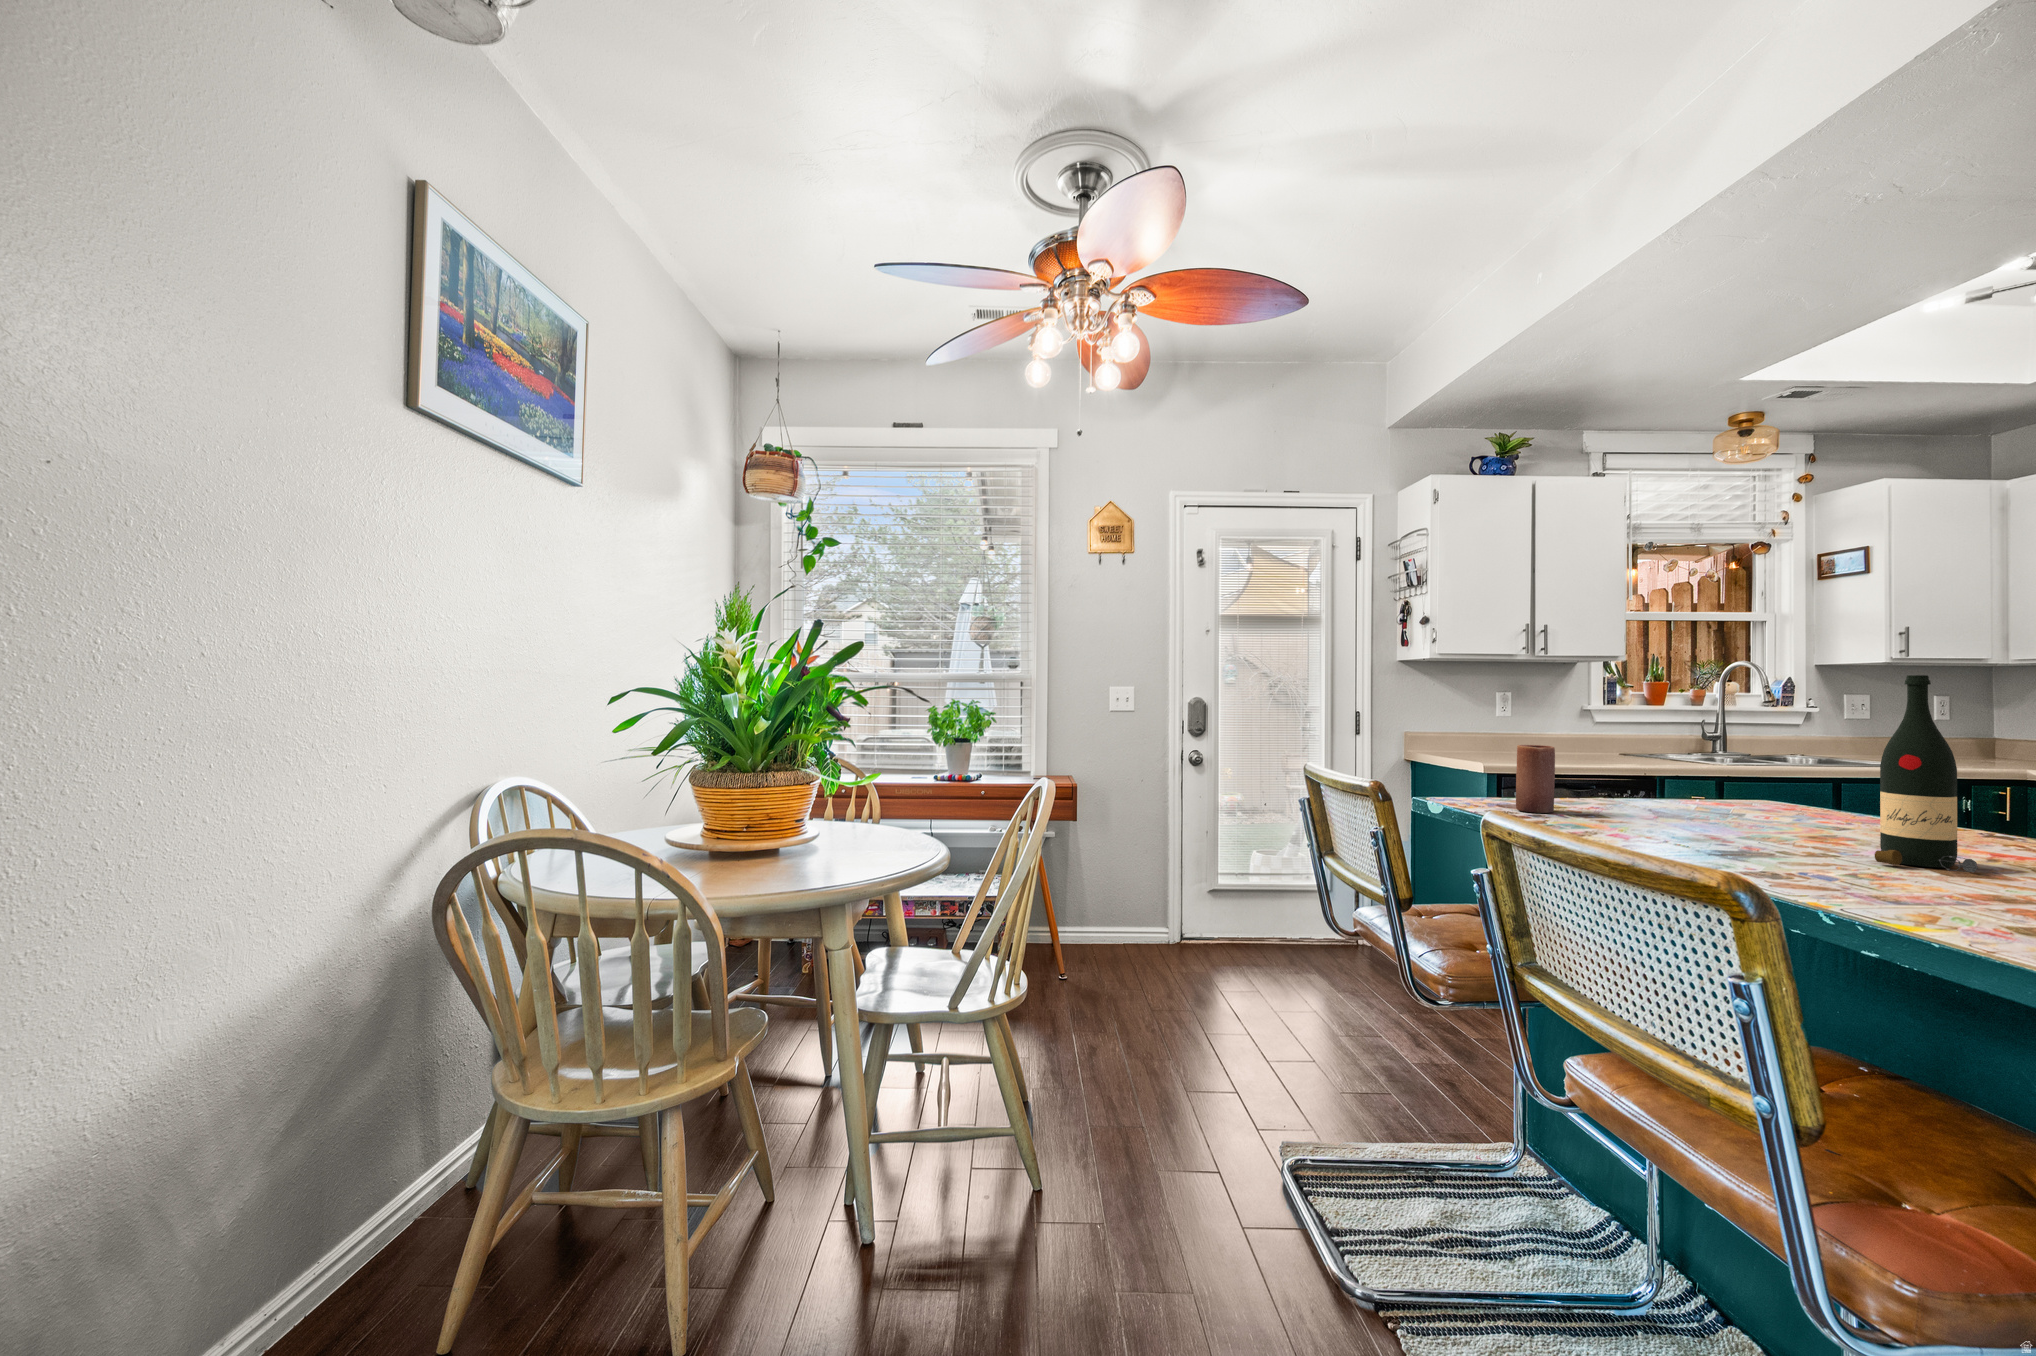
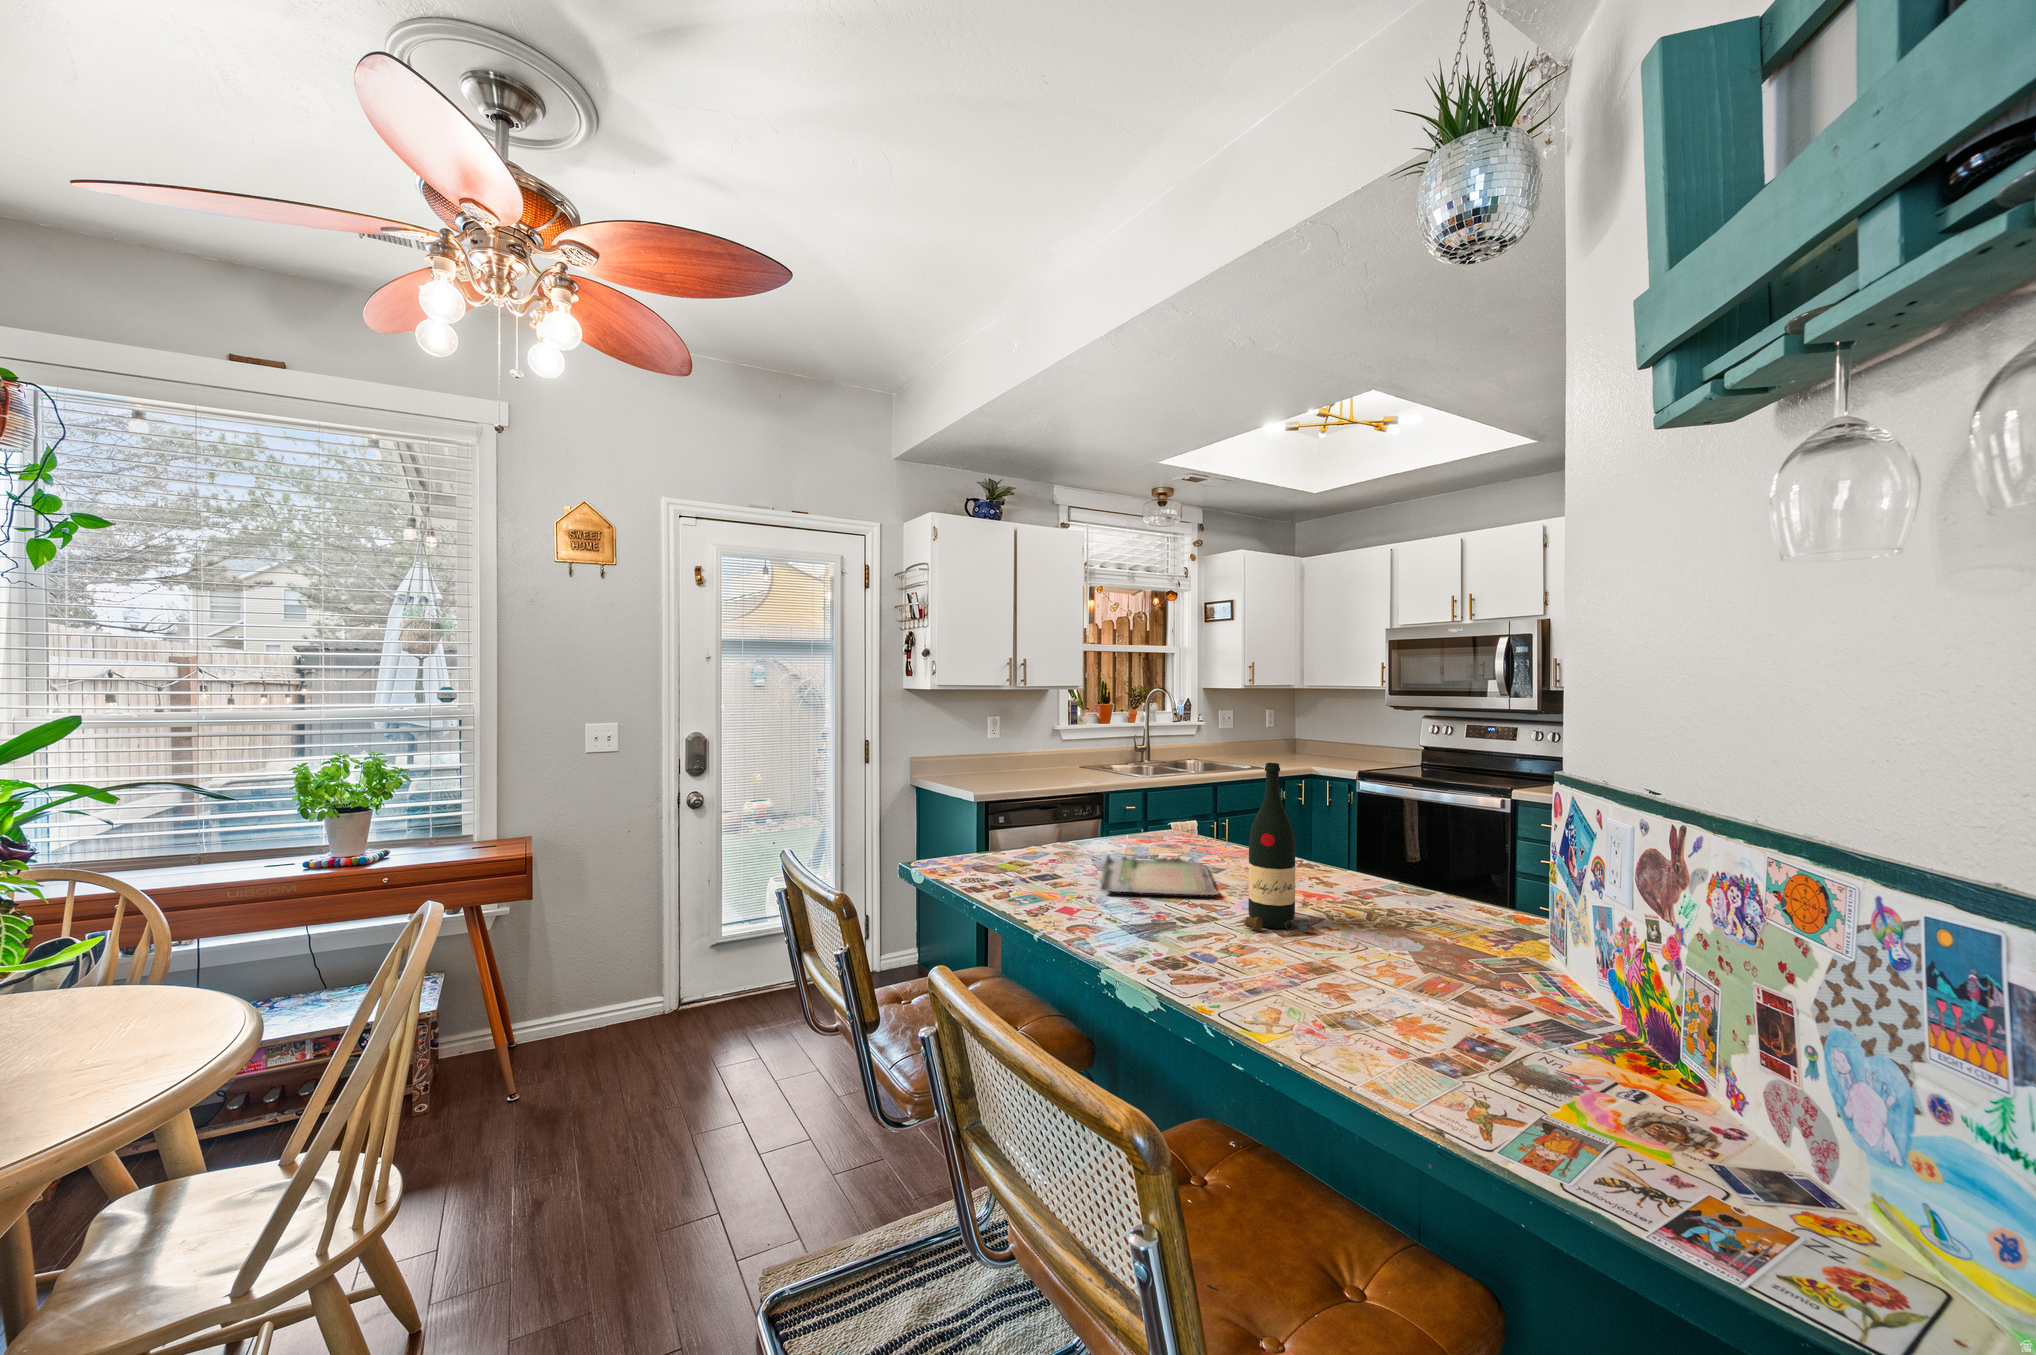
candle: present [1516,745,1555,813] -> none [987,809,1019,878]
tray: none [1662,802,1835,839] -> present [1101,855,1218,895]

